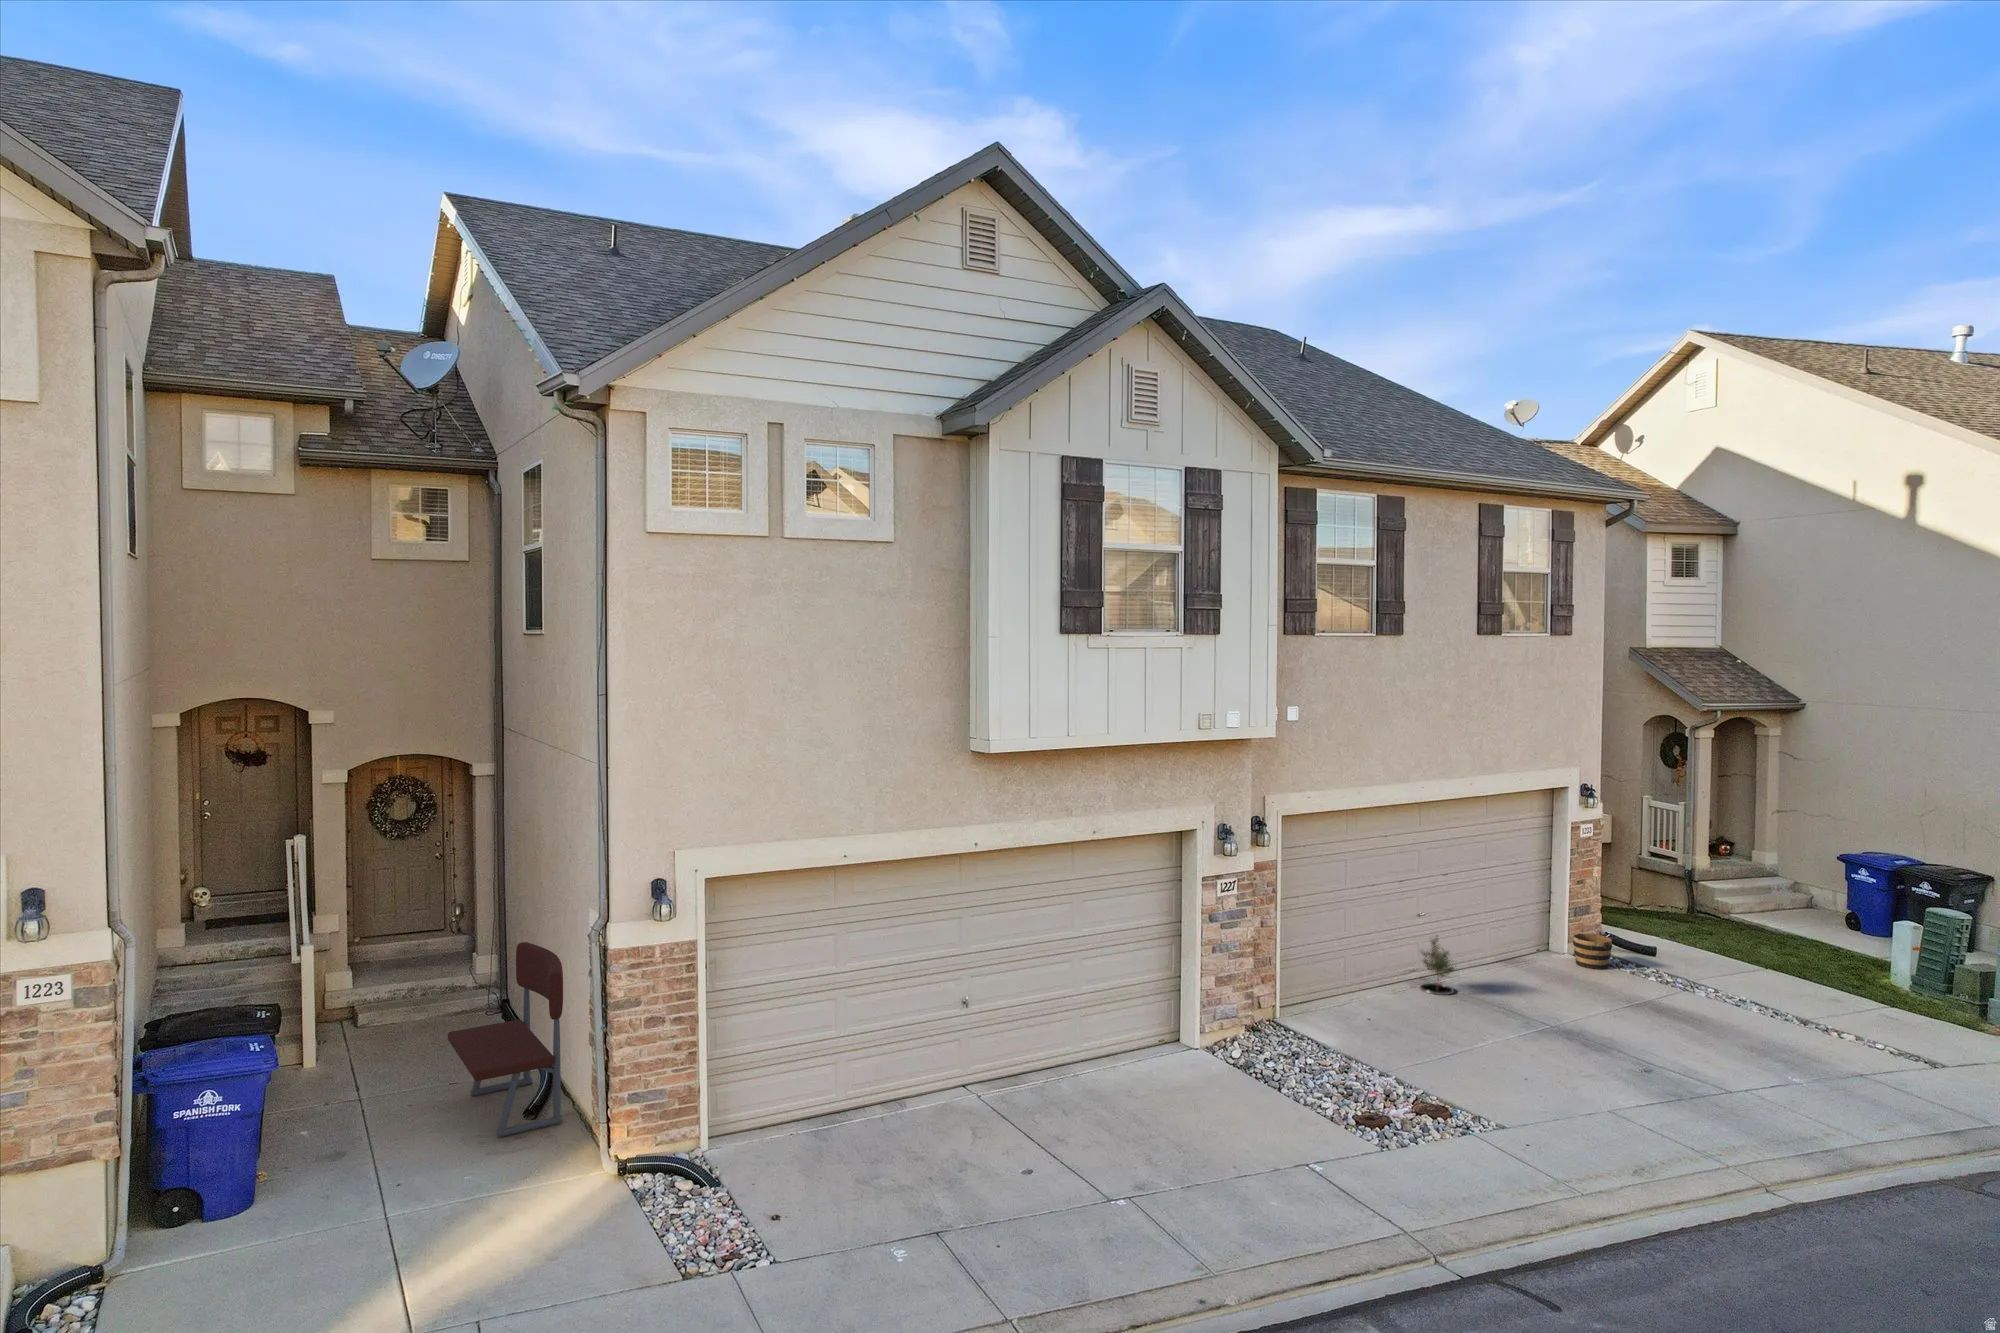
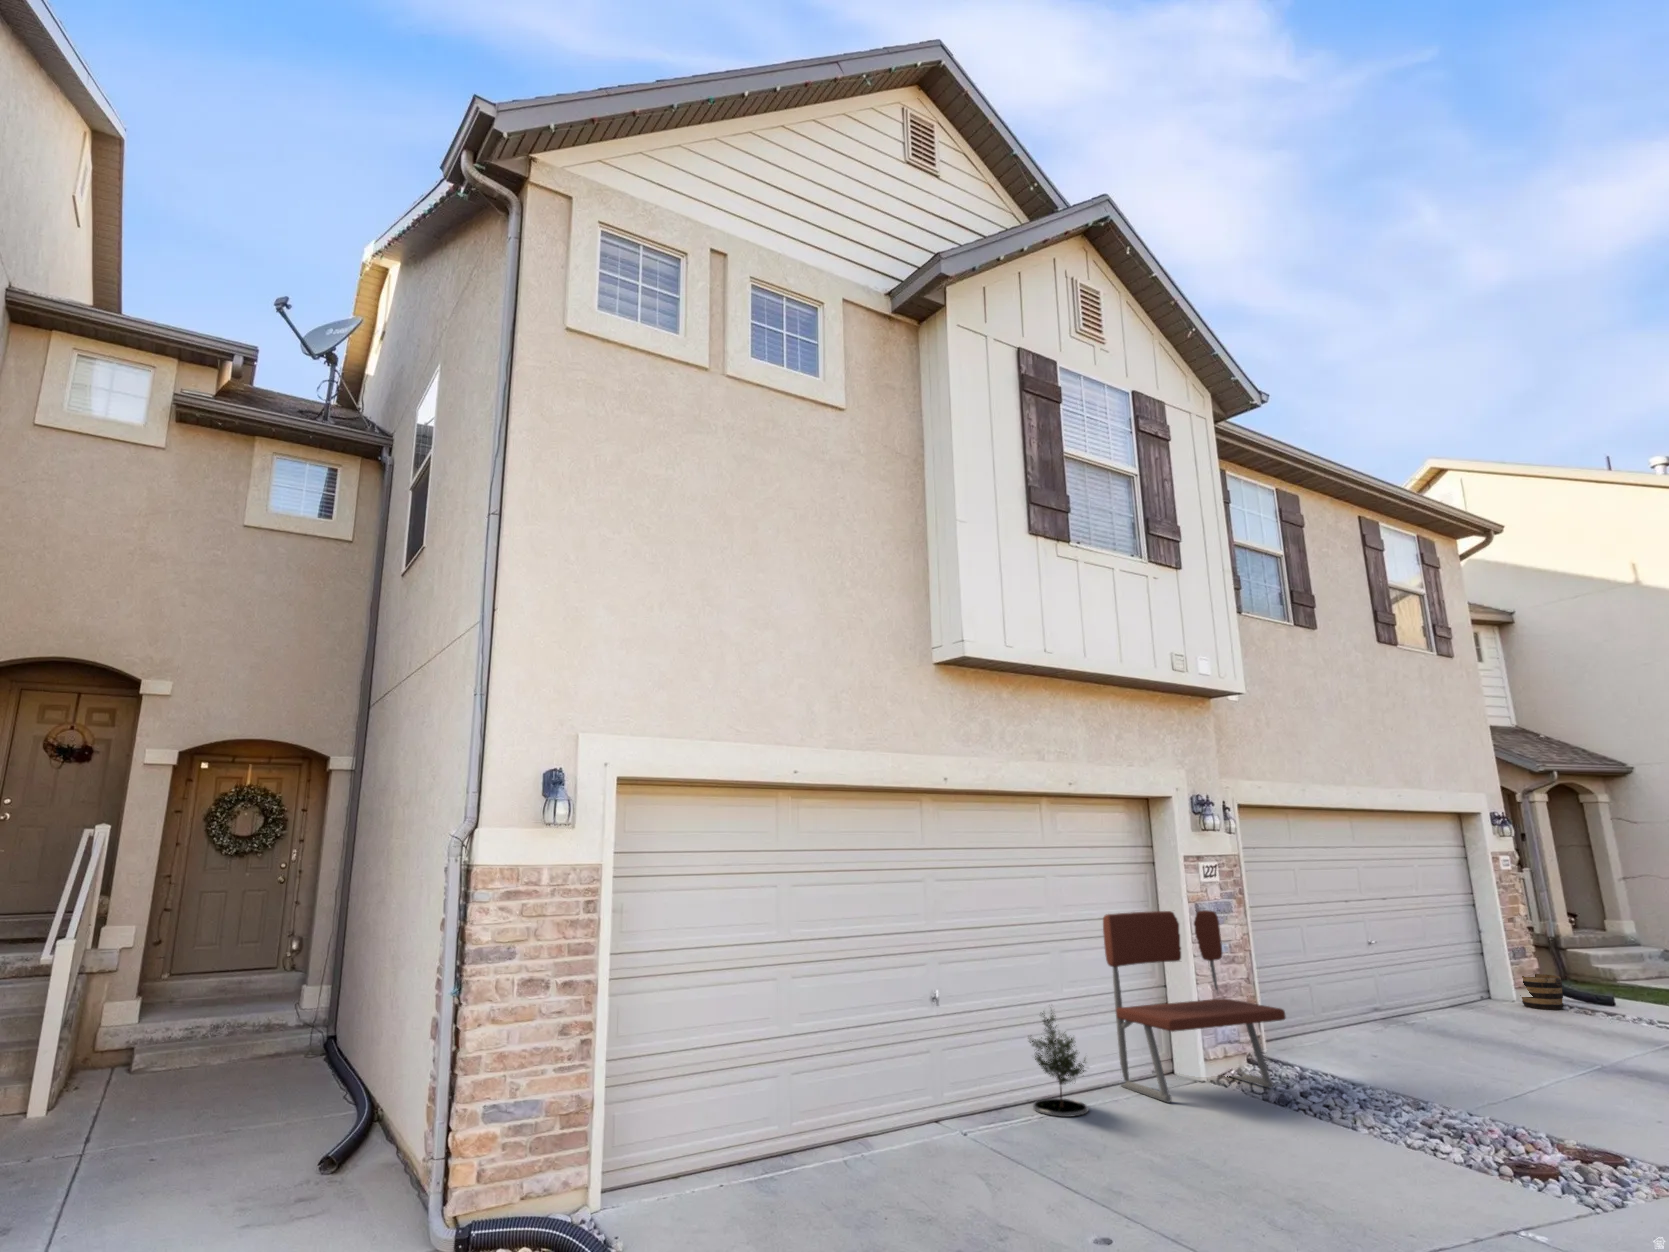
potted tree: present [1419,936,1456,995] -> present [1029,1010,1089,1117]
bench: present [448,942,563,1137] -> present [1103,910,1286,1103]

